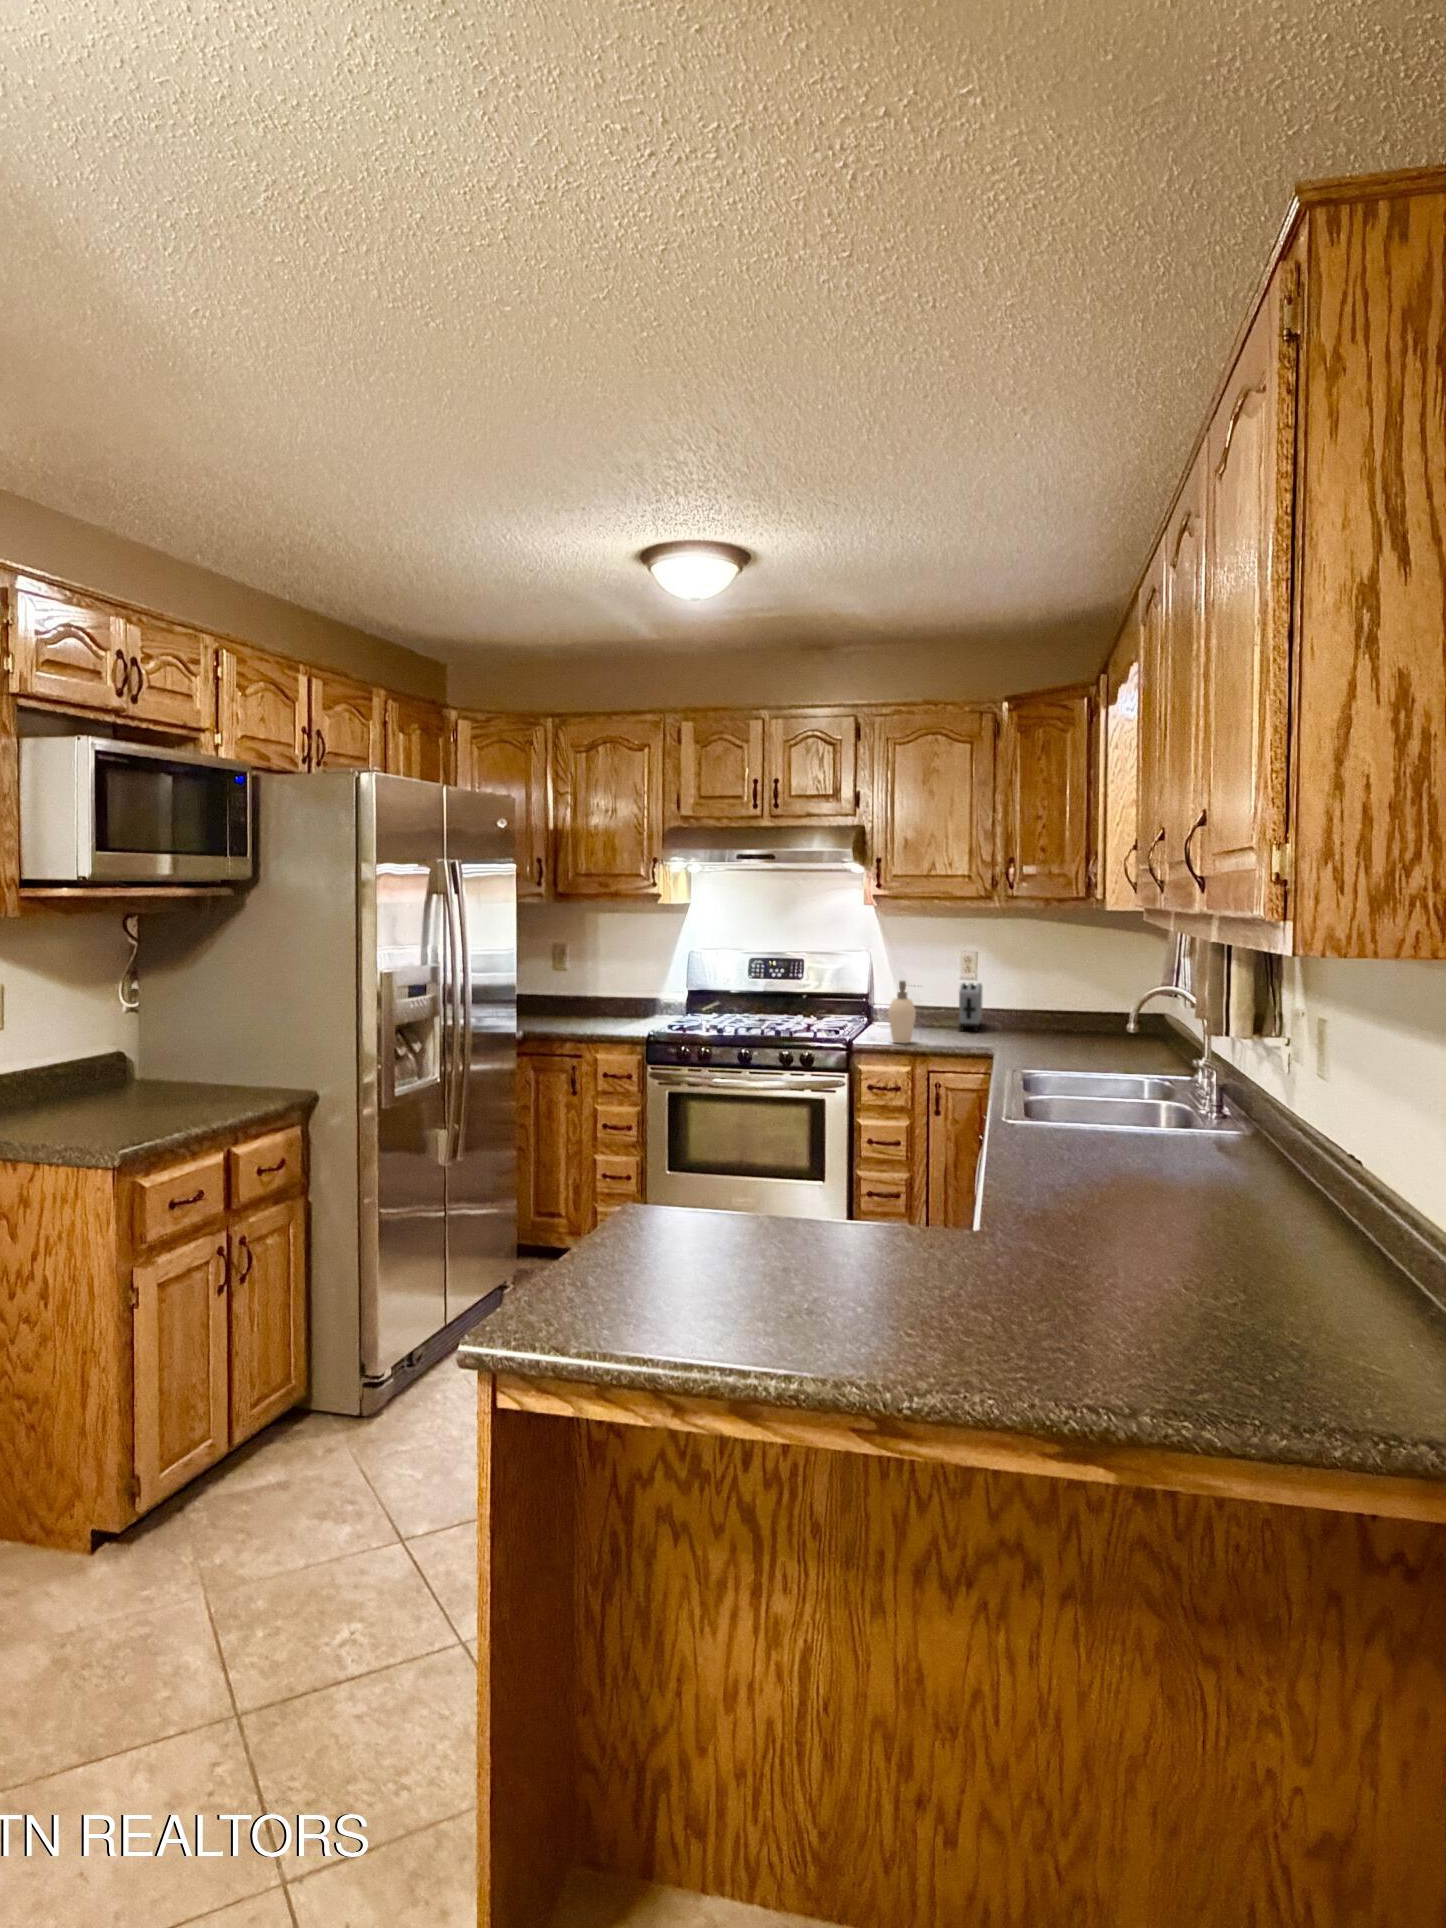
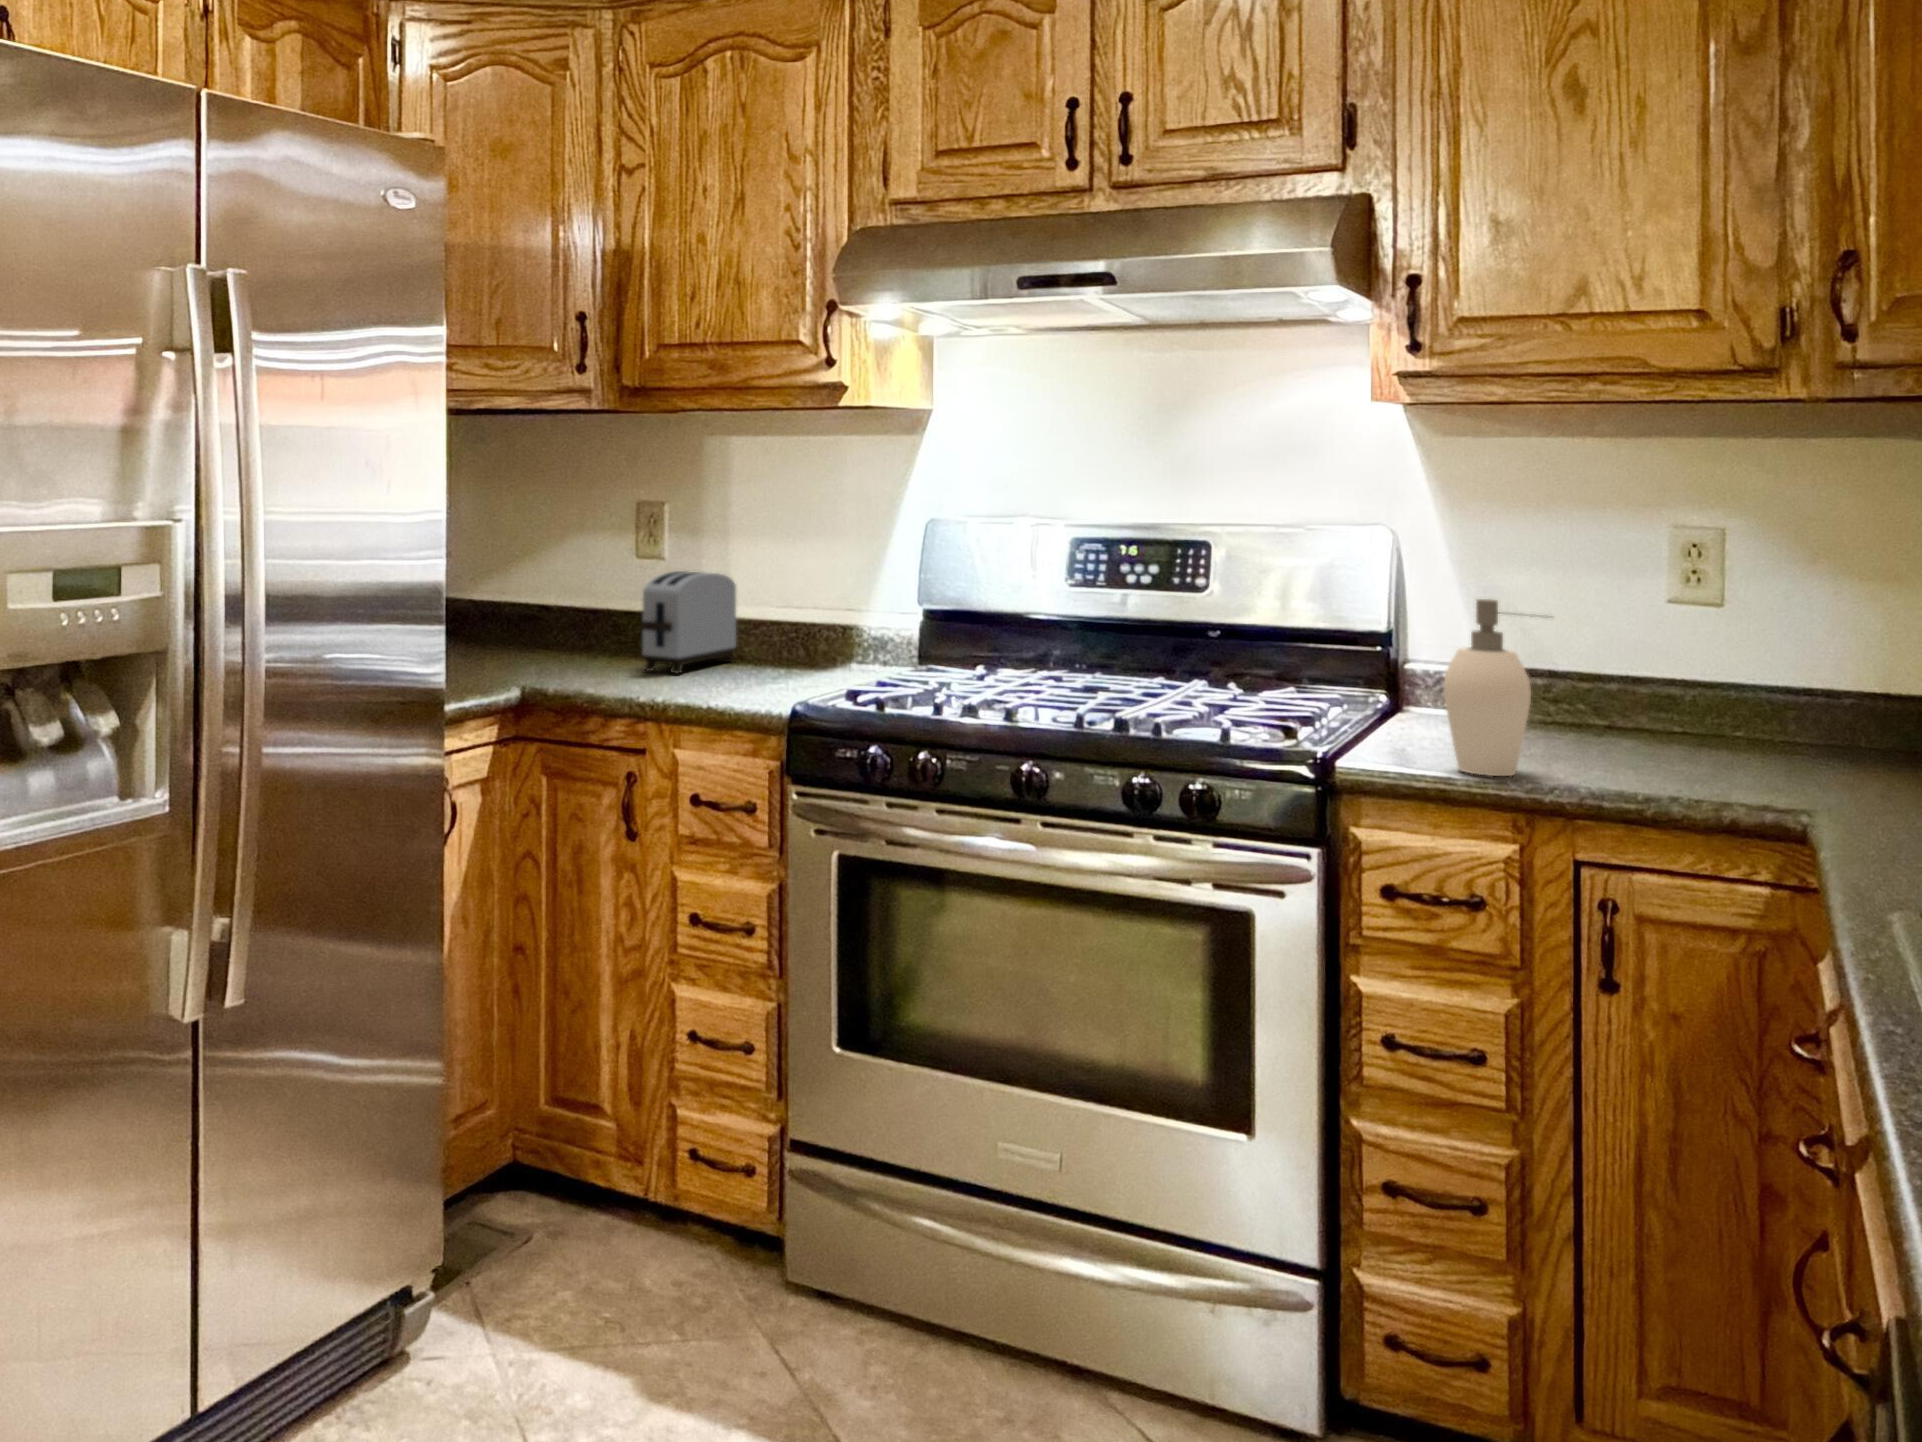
toaster: present [959,983,982,1031] -> present [642,571,736,673]

